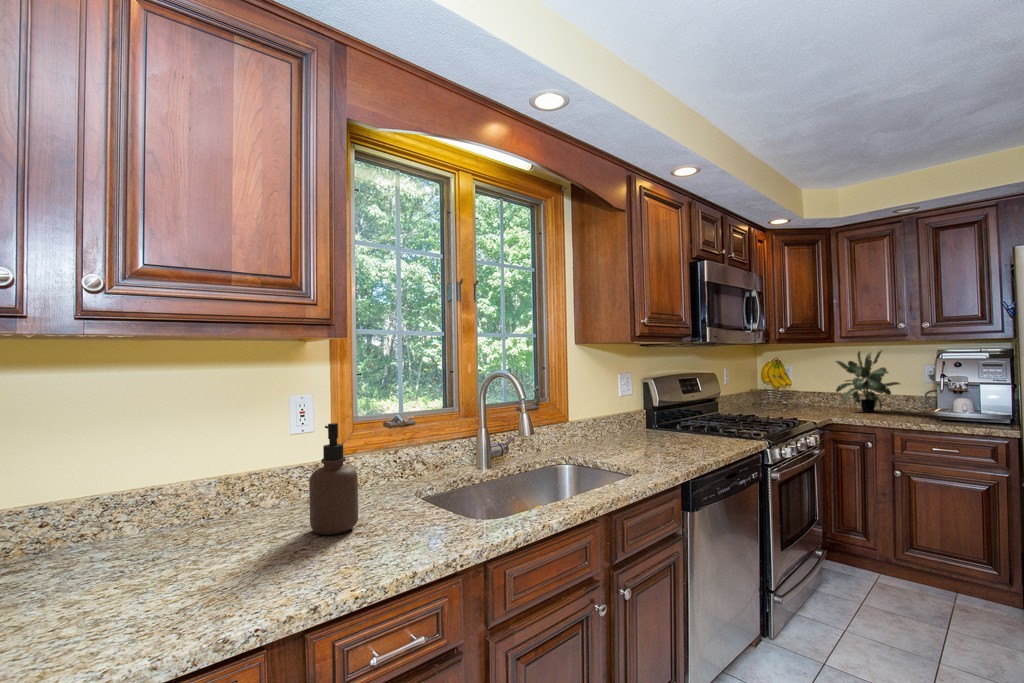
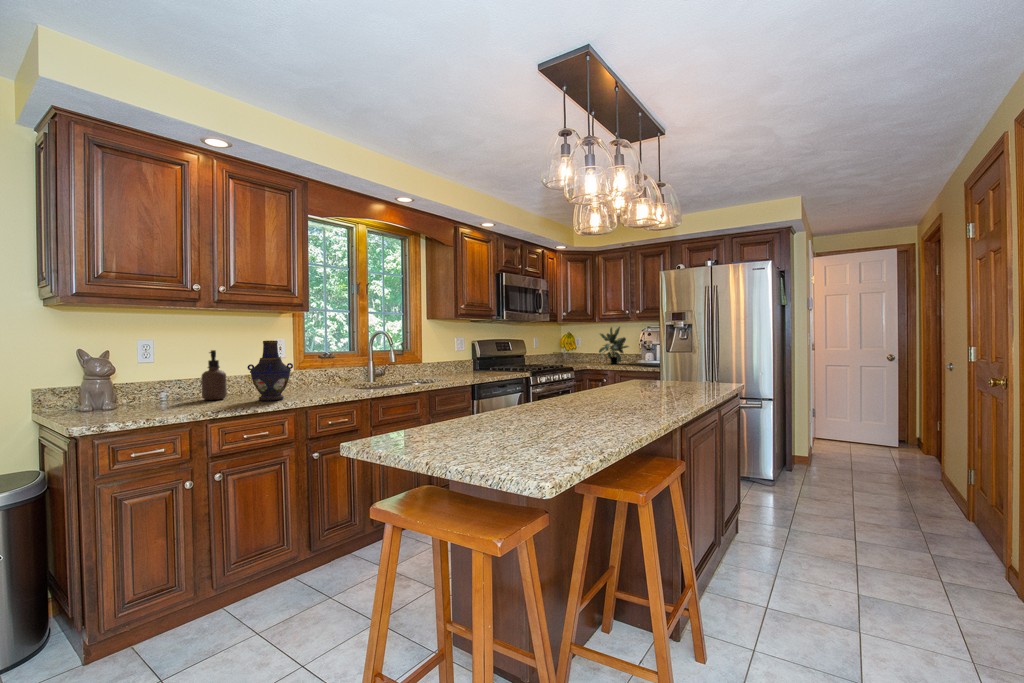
vase: none [162,416,283,591] -> present [247,341,293,401]
soap dispenser: present [309,423,358,535] -> present [201,350,227,400]

